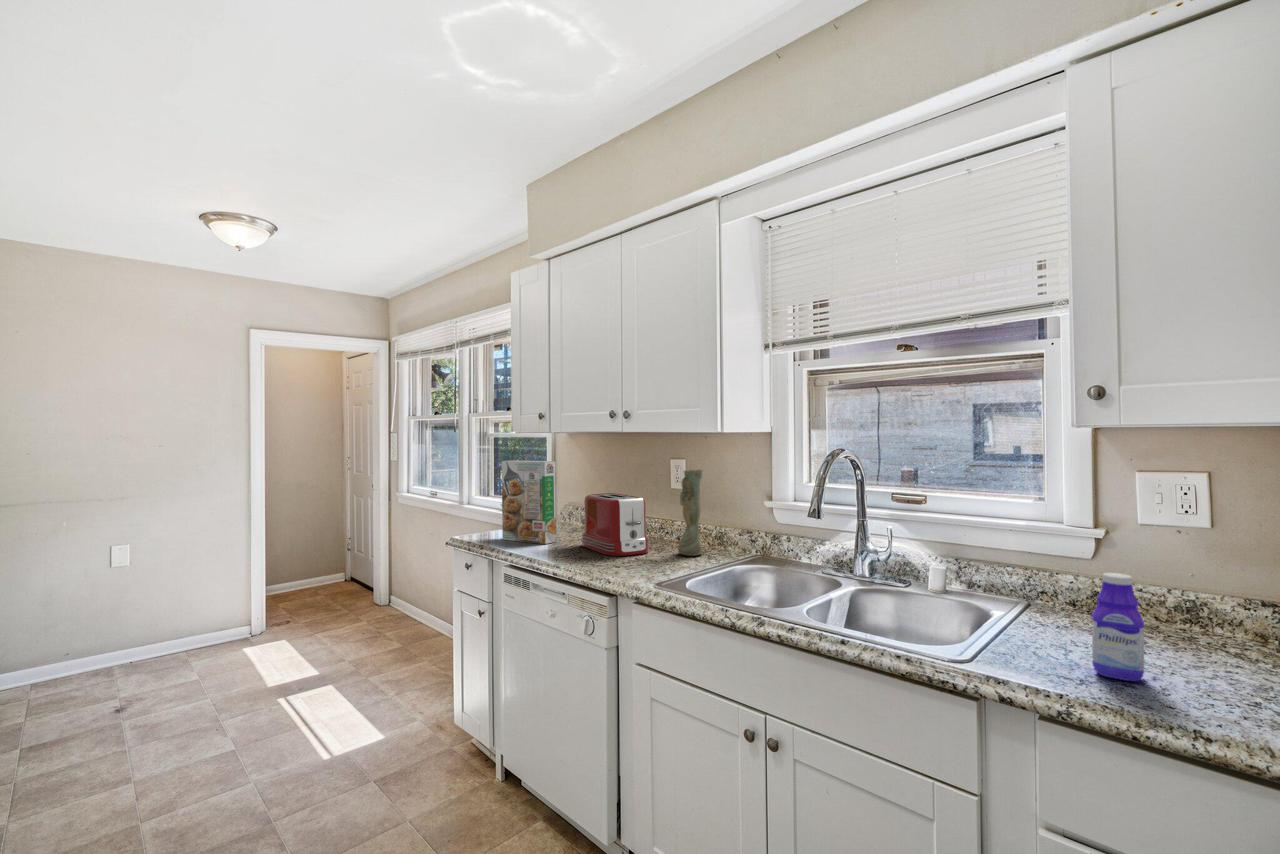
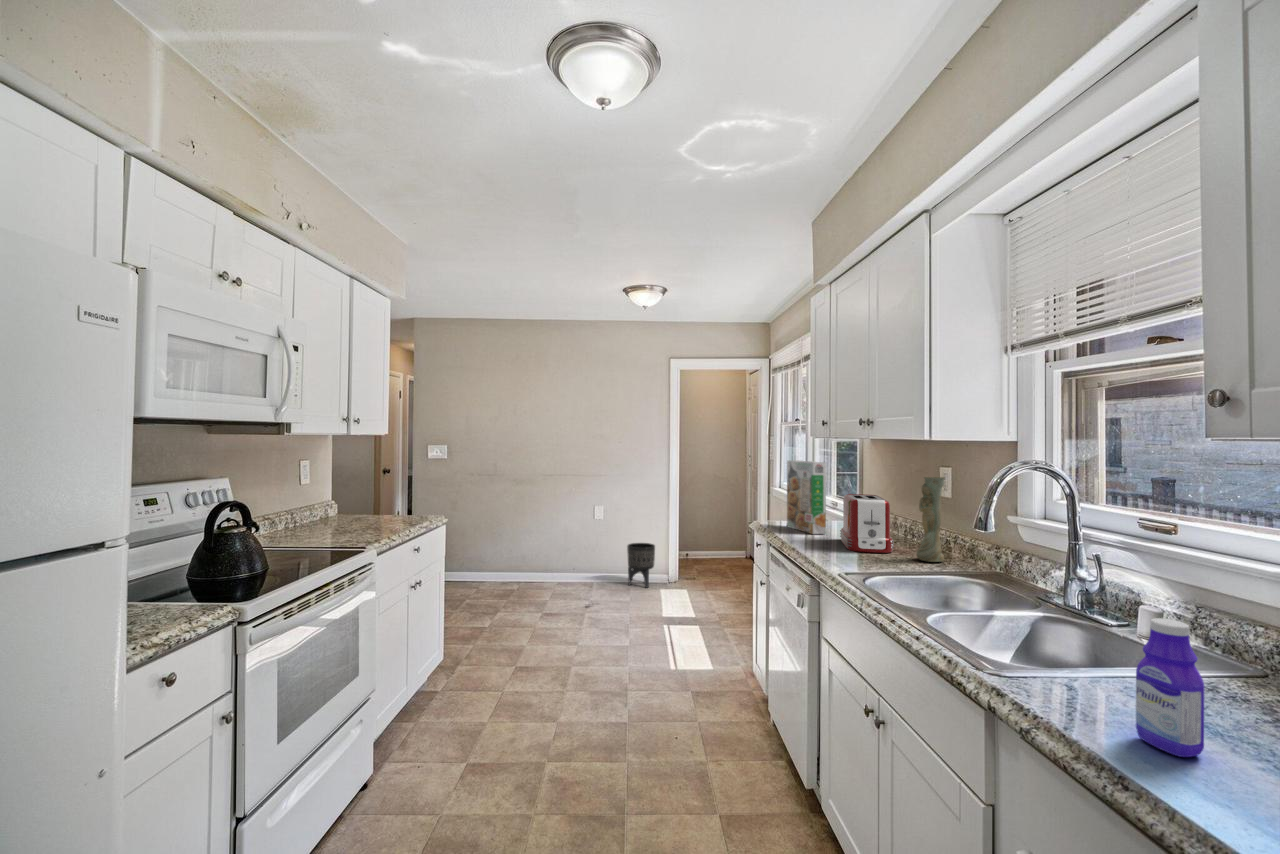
planter: none [180,589,229,656] -> present [627,543,655,588]

